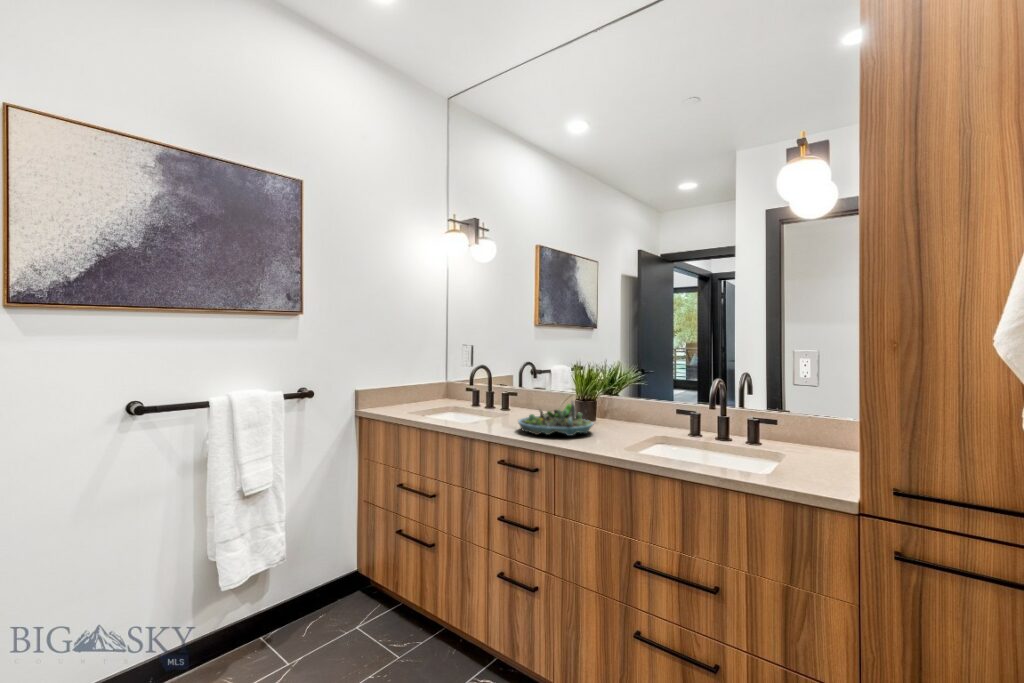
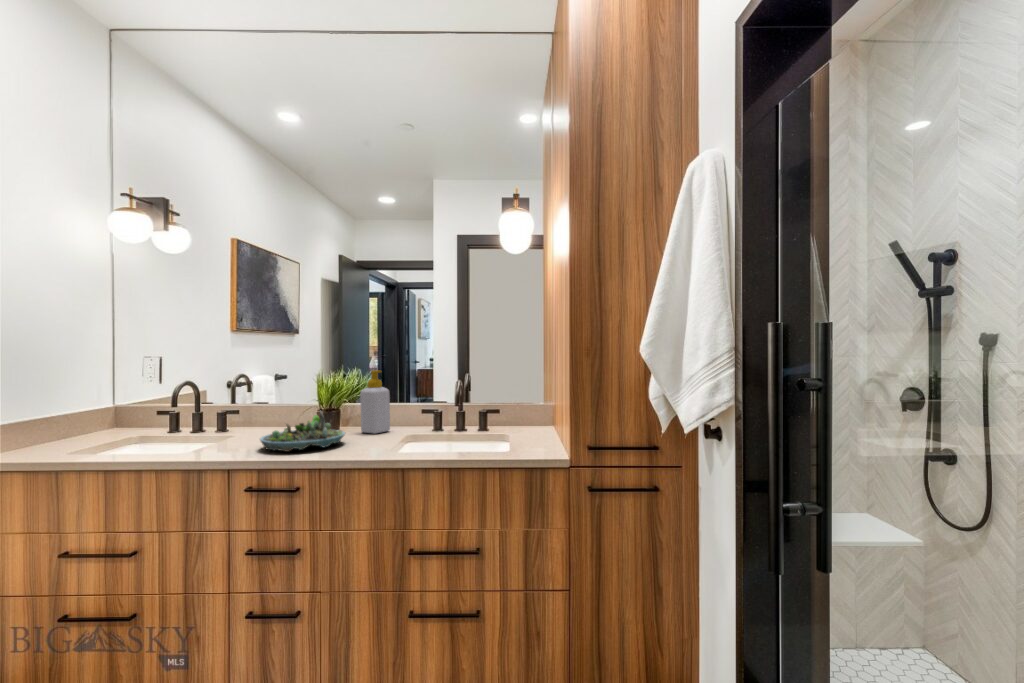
soap bottle: none [617,364,646,429] -> present [360,370,390,434]

